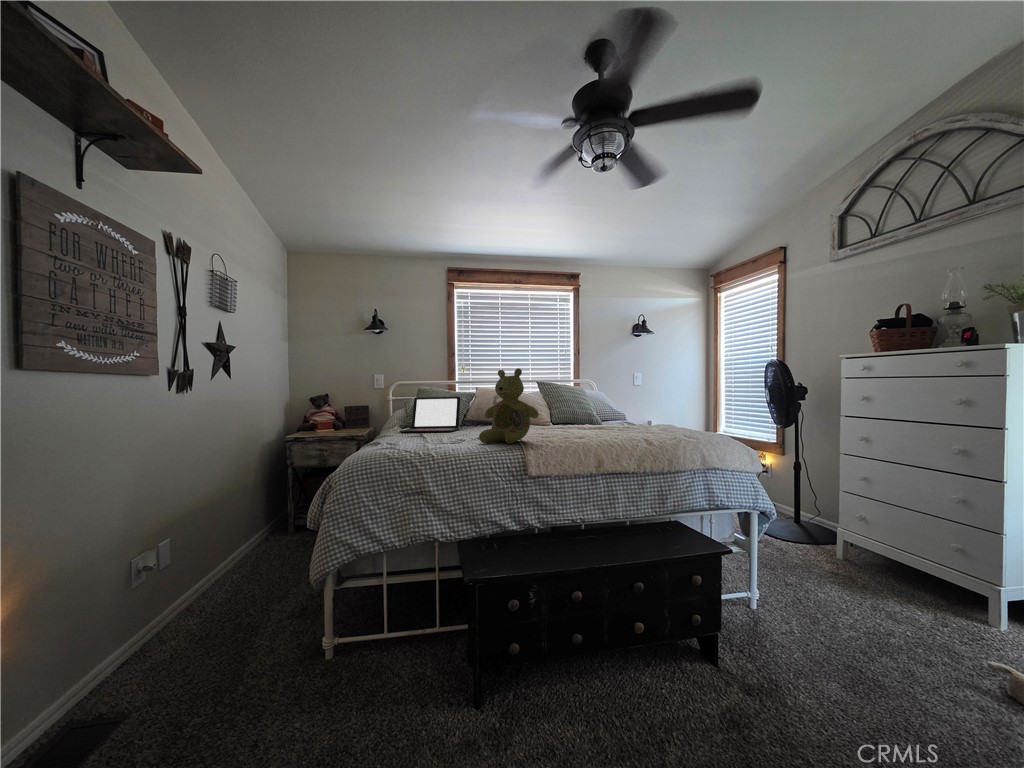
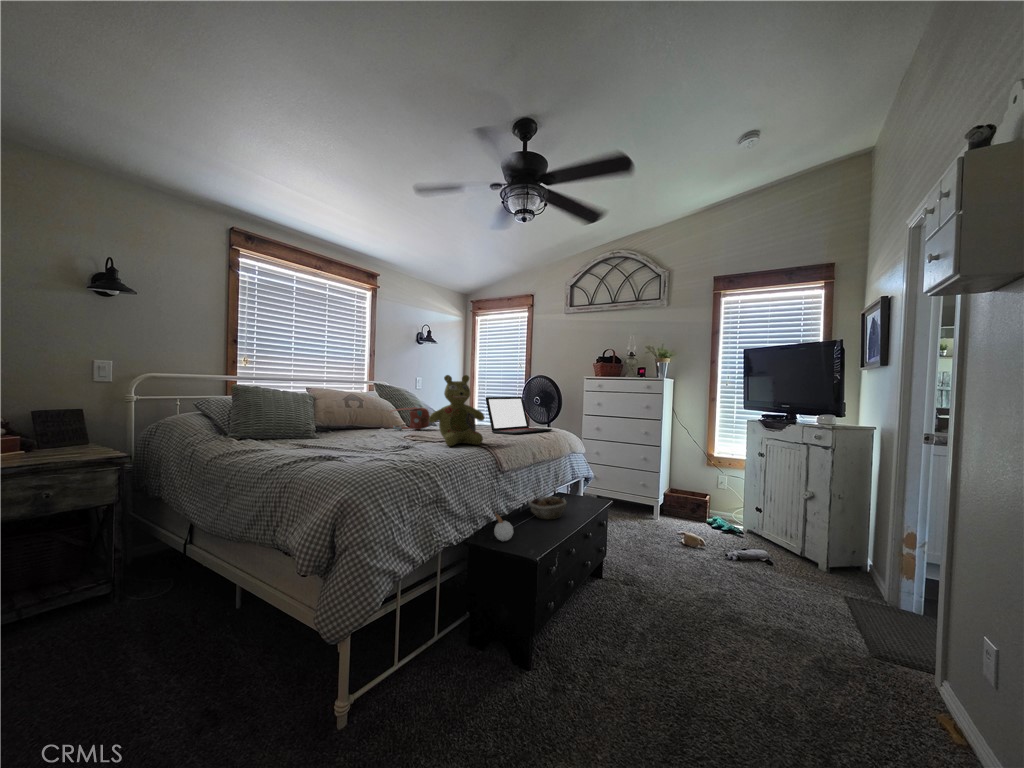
laptop: present [400,397,460,433] -> present [486,397,552,434]
handbag: none [542,403,585,427] -> present [389,407,429,430]
candle: none [483,514,505,555] -> present [494,513,513,541]
succulent planter: none [574,518,624,551] -> present [529,497,566,519]

